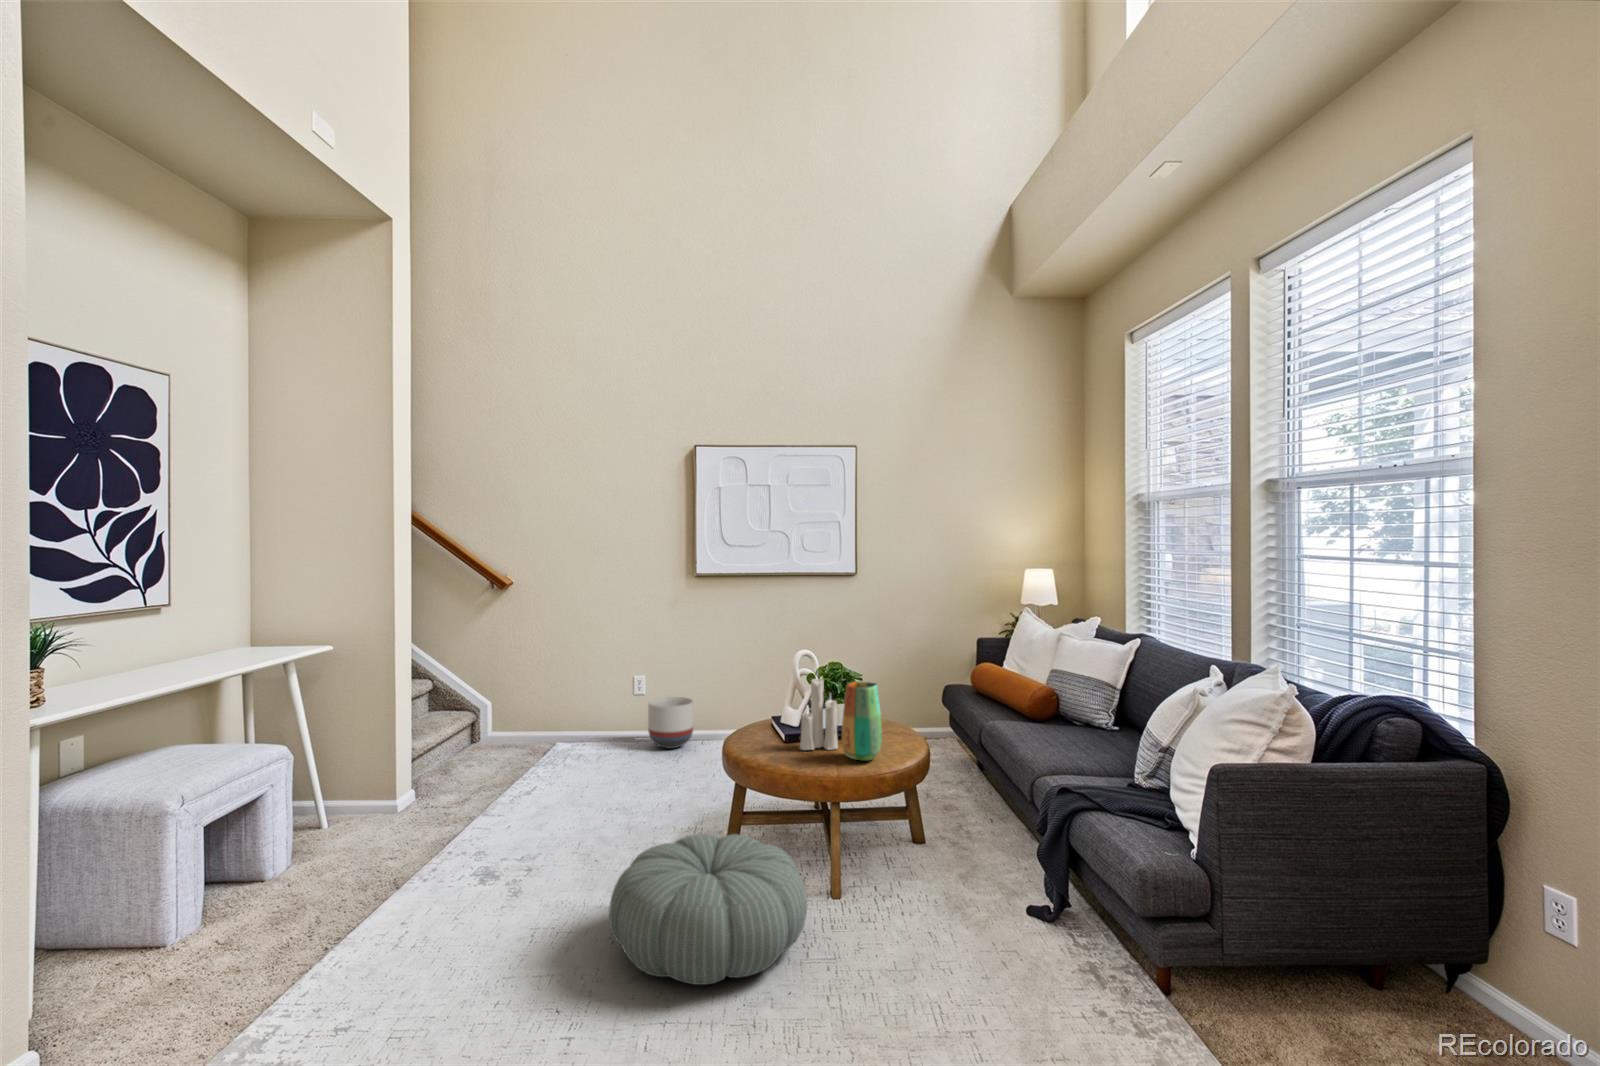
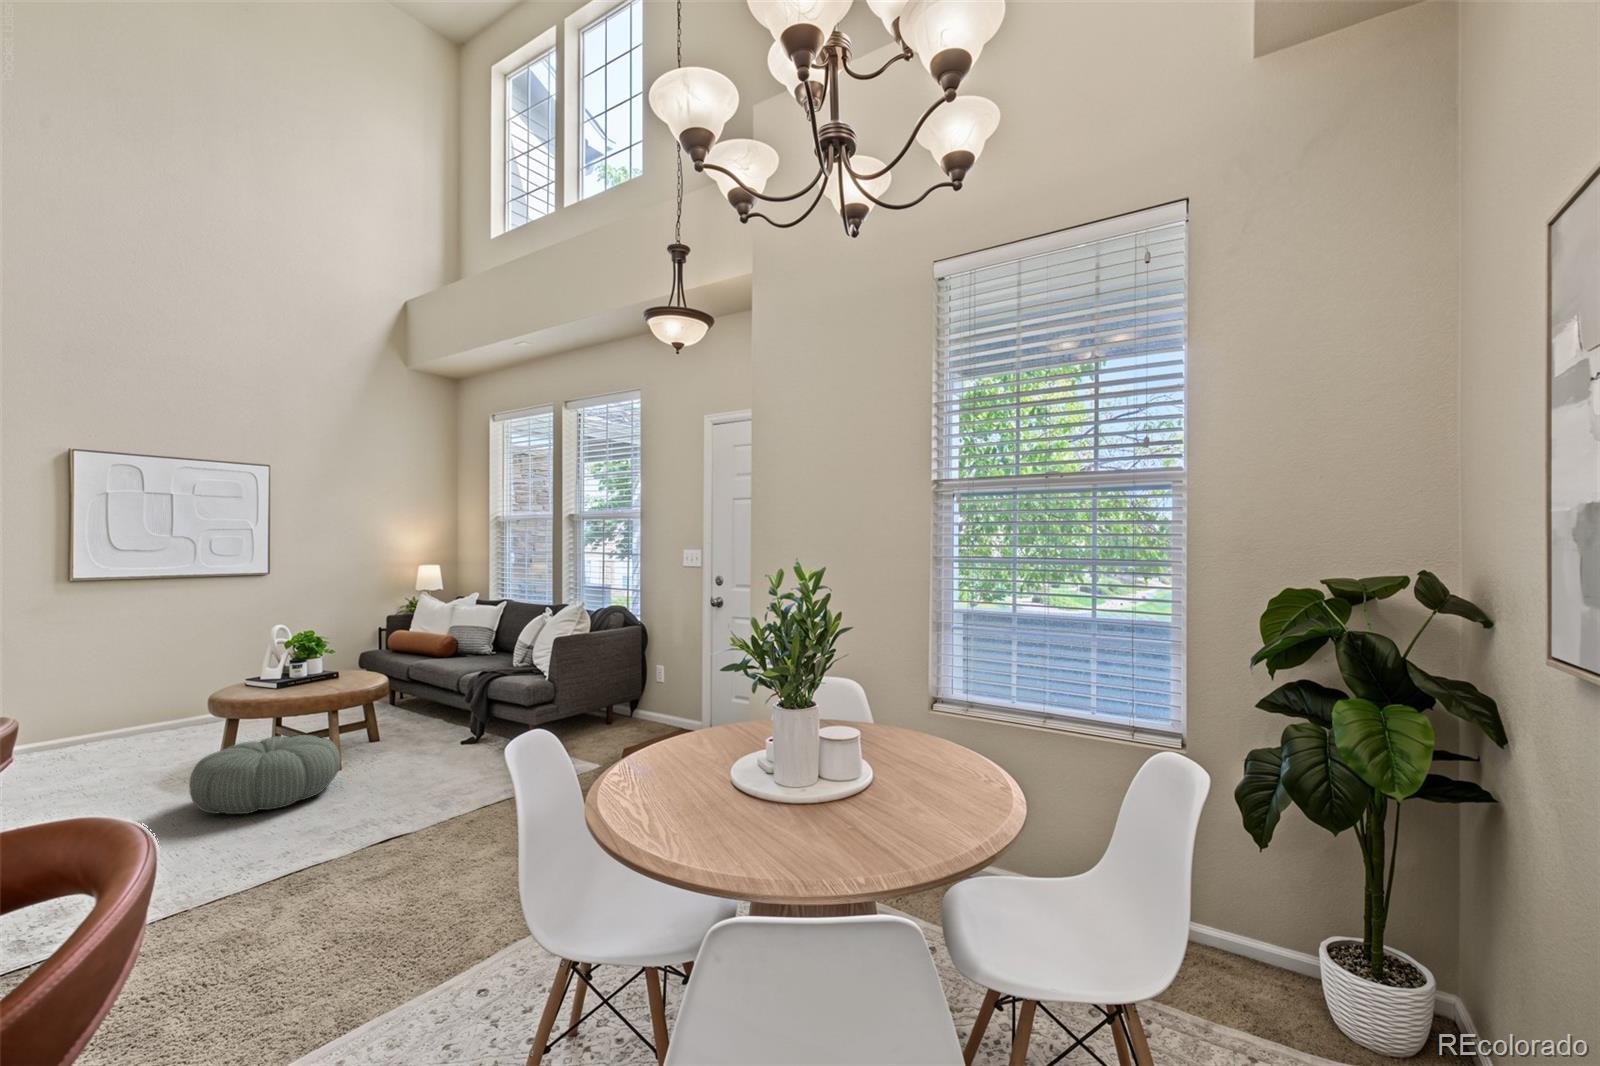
candle: present [800,678,838,750] -> none [295,631,325,687]
vase: present [842,681,882,761] -> none [333,636,361,684]
planter: present [648,697,694,749] -> none [48,699,108,747]

